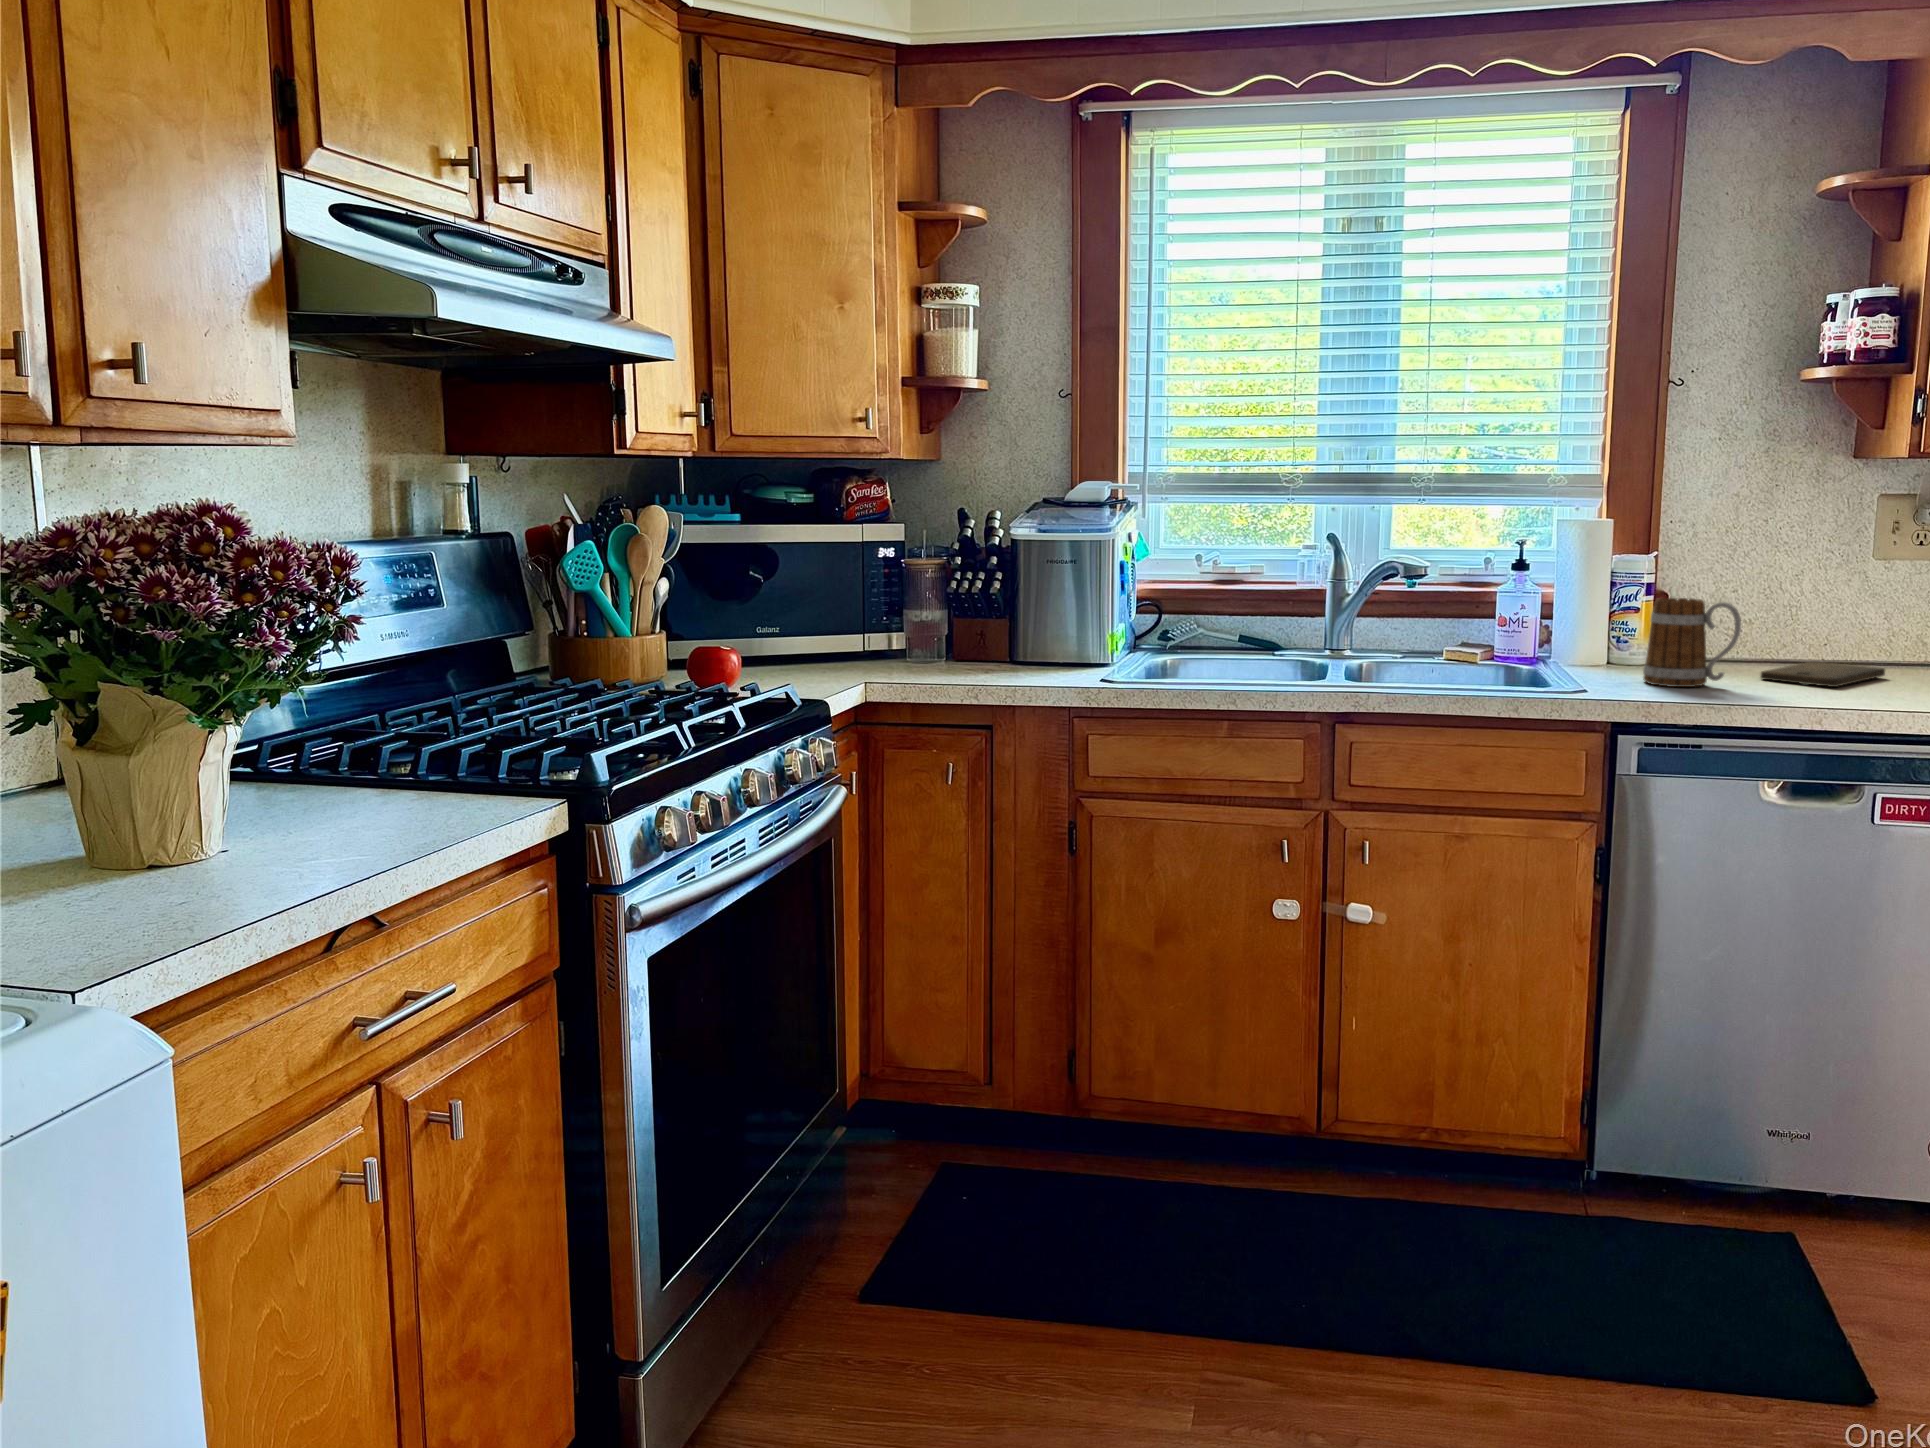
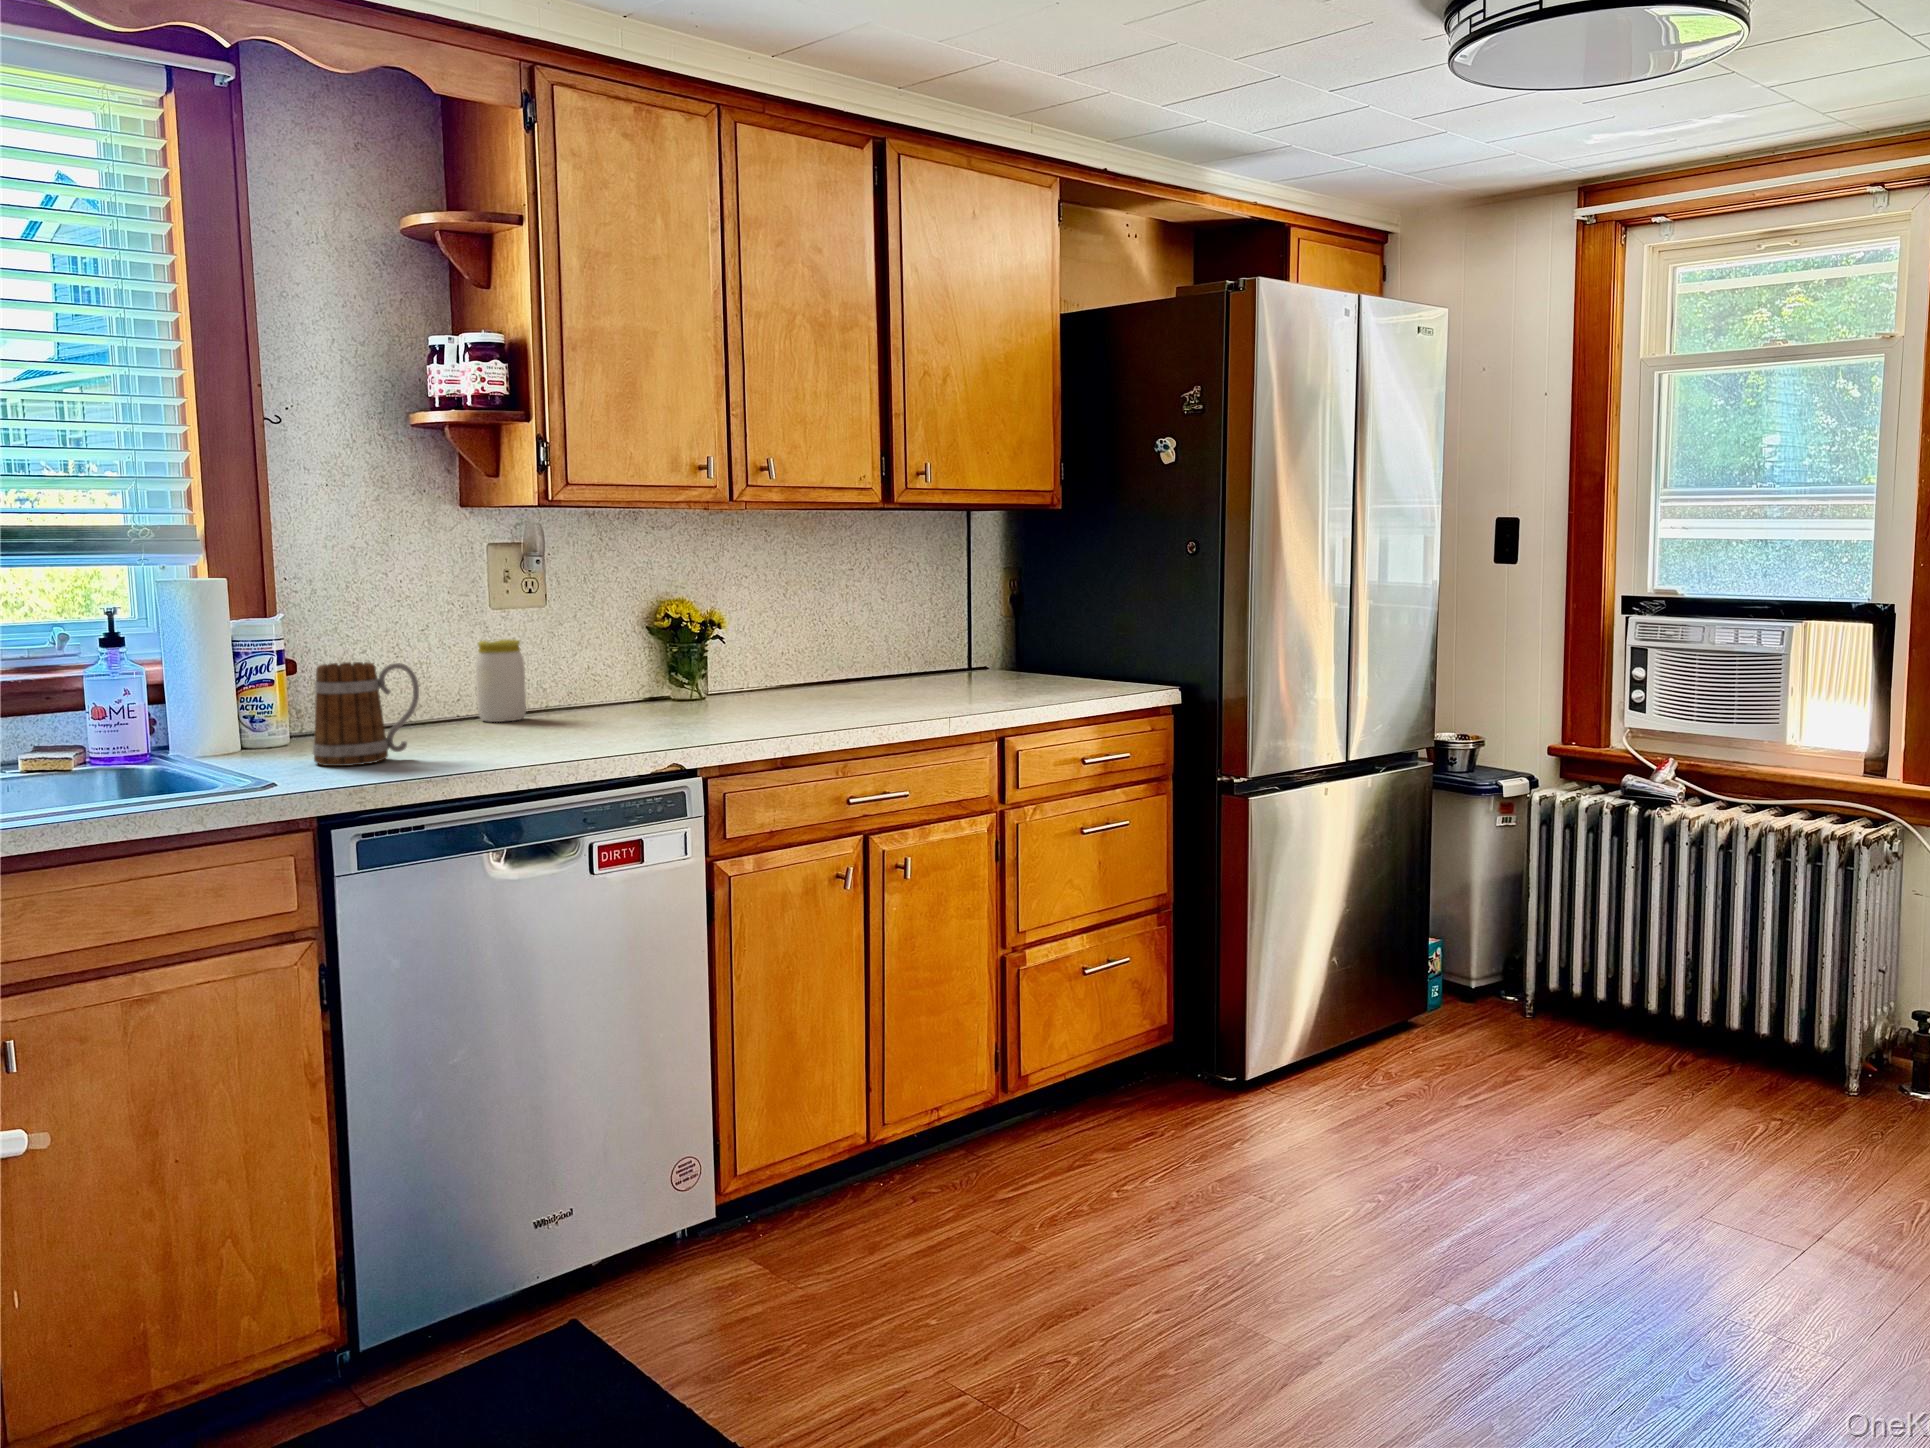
jar: none [1842,588,1897,669] -> present [476,639,526,722]
cutting board: present [1761,662,1885,687] -> none [429,718,534,744]

